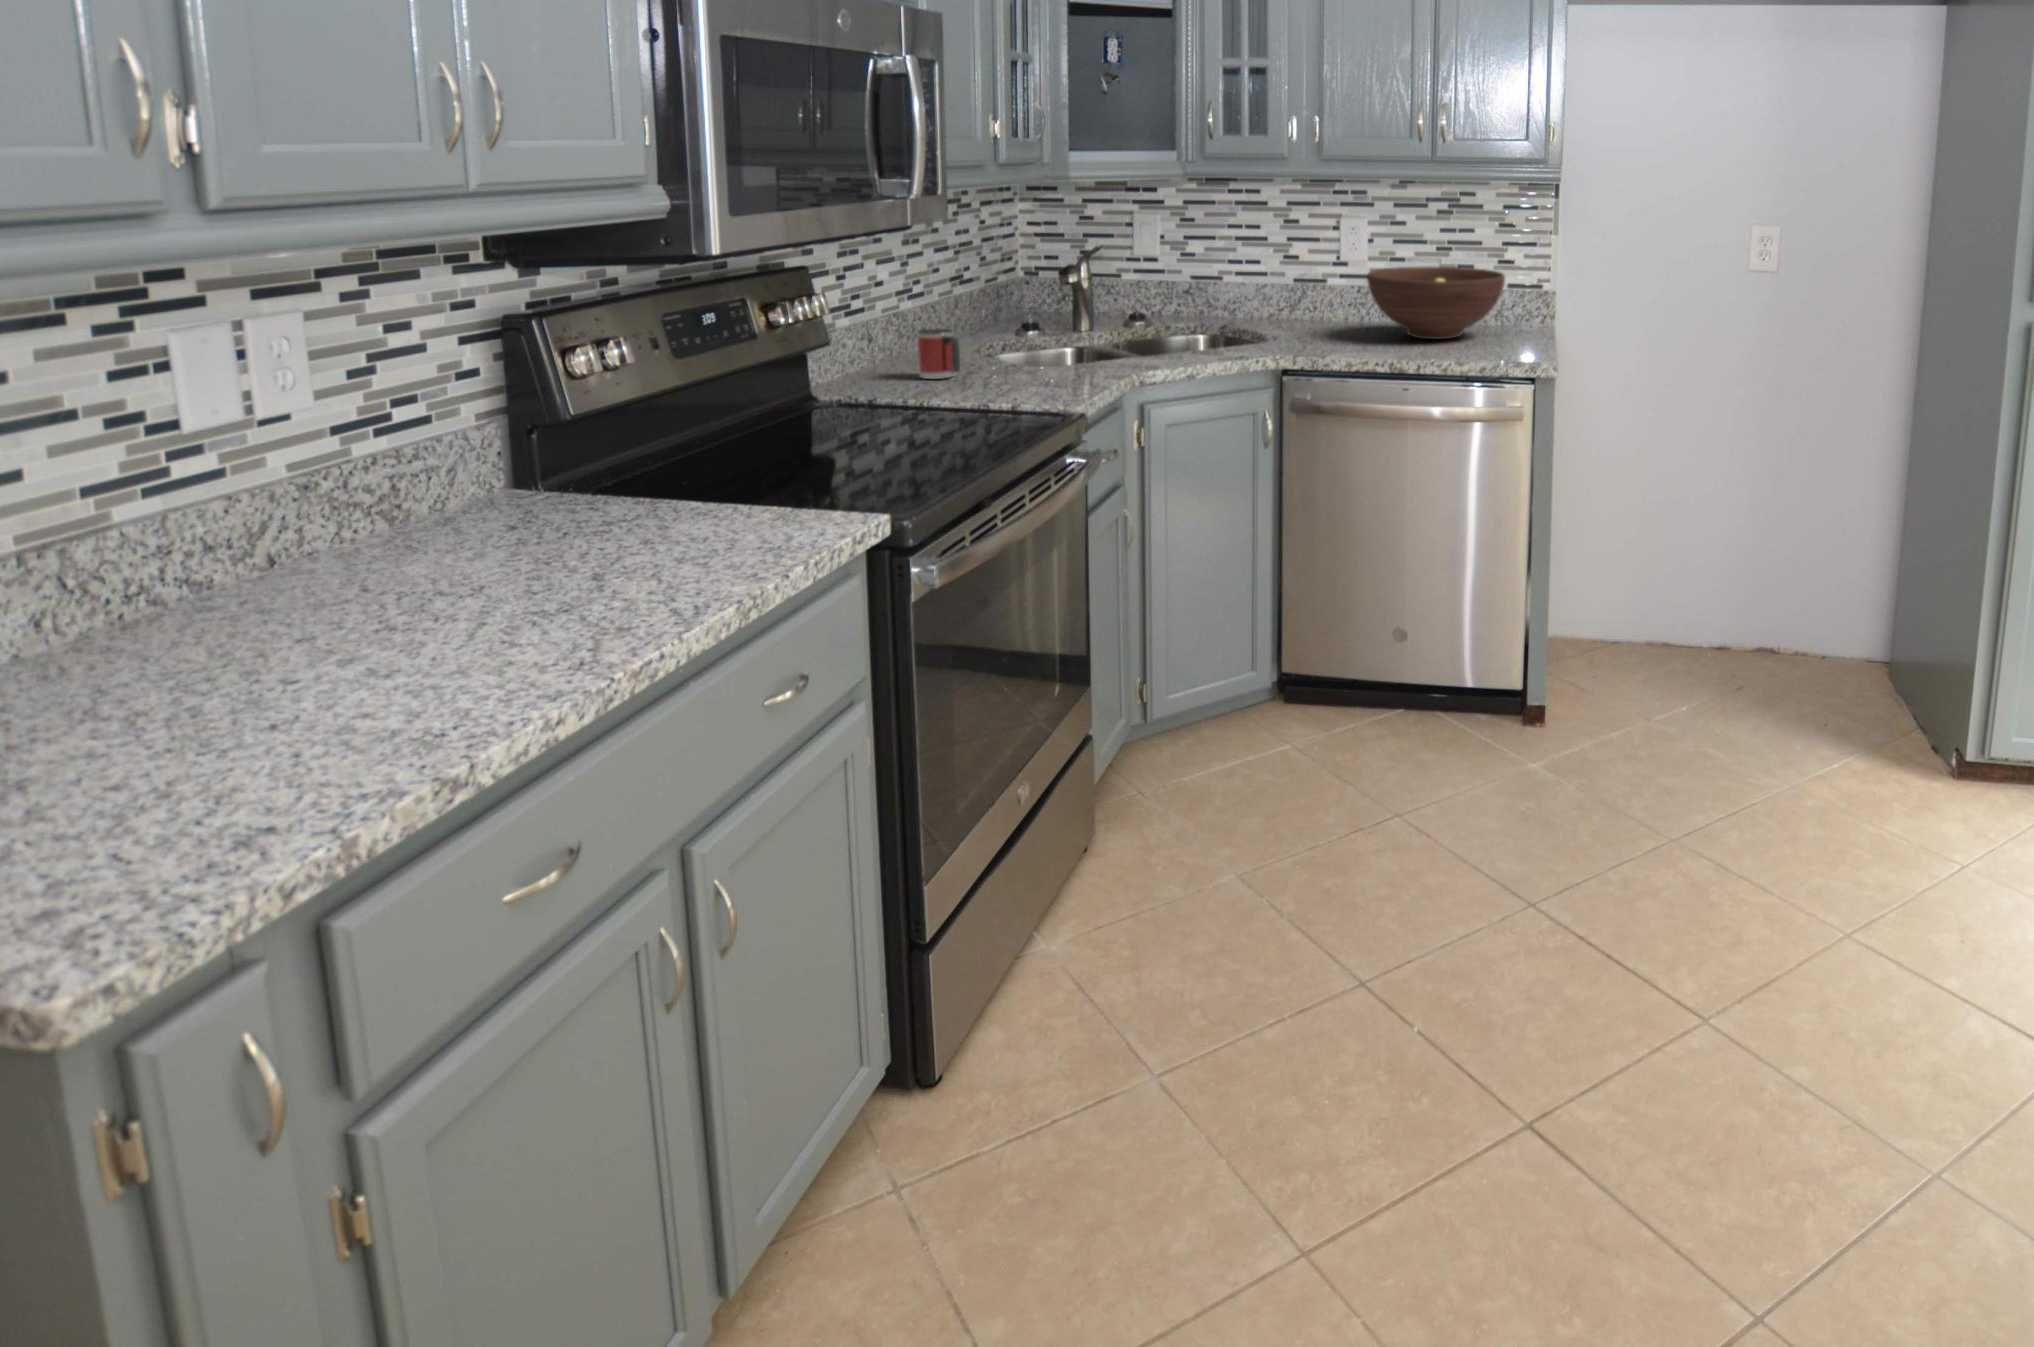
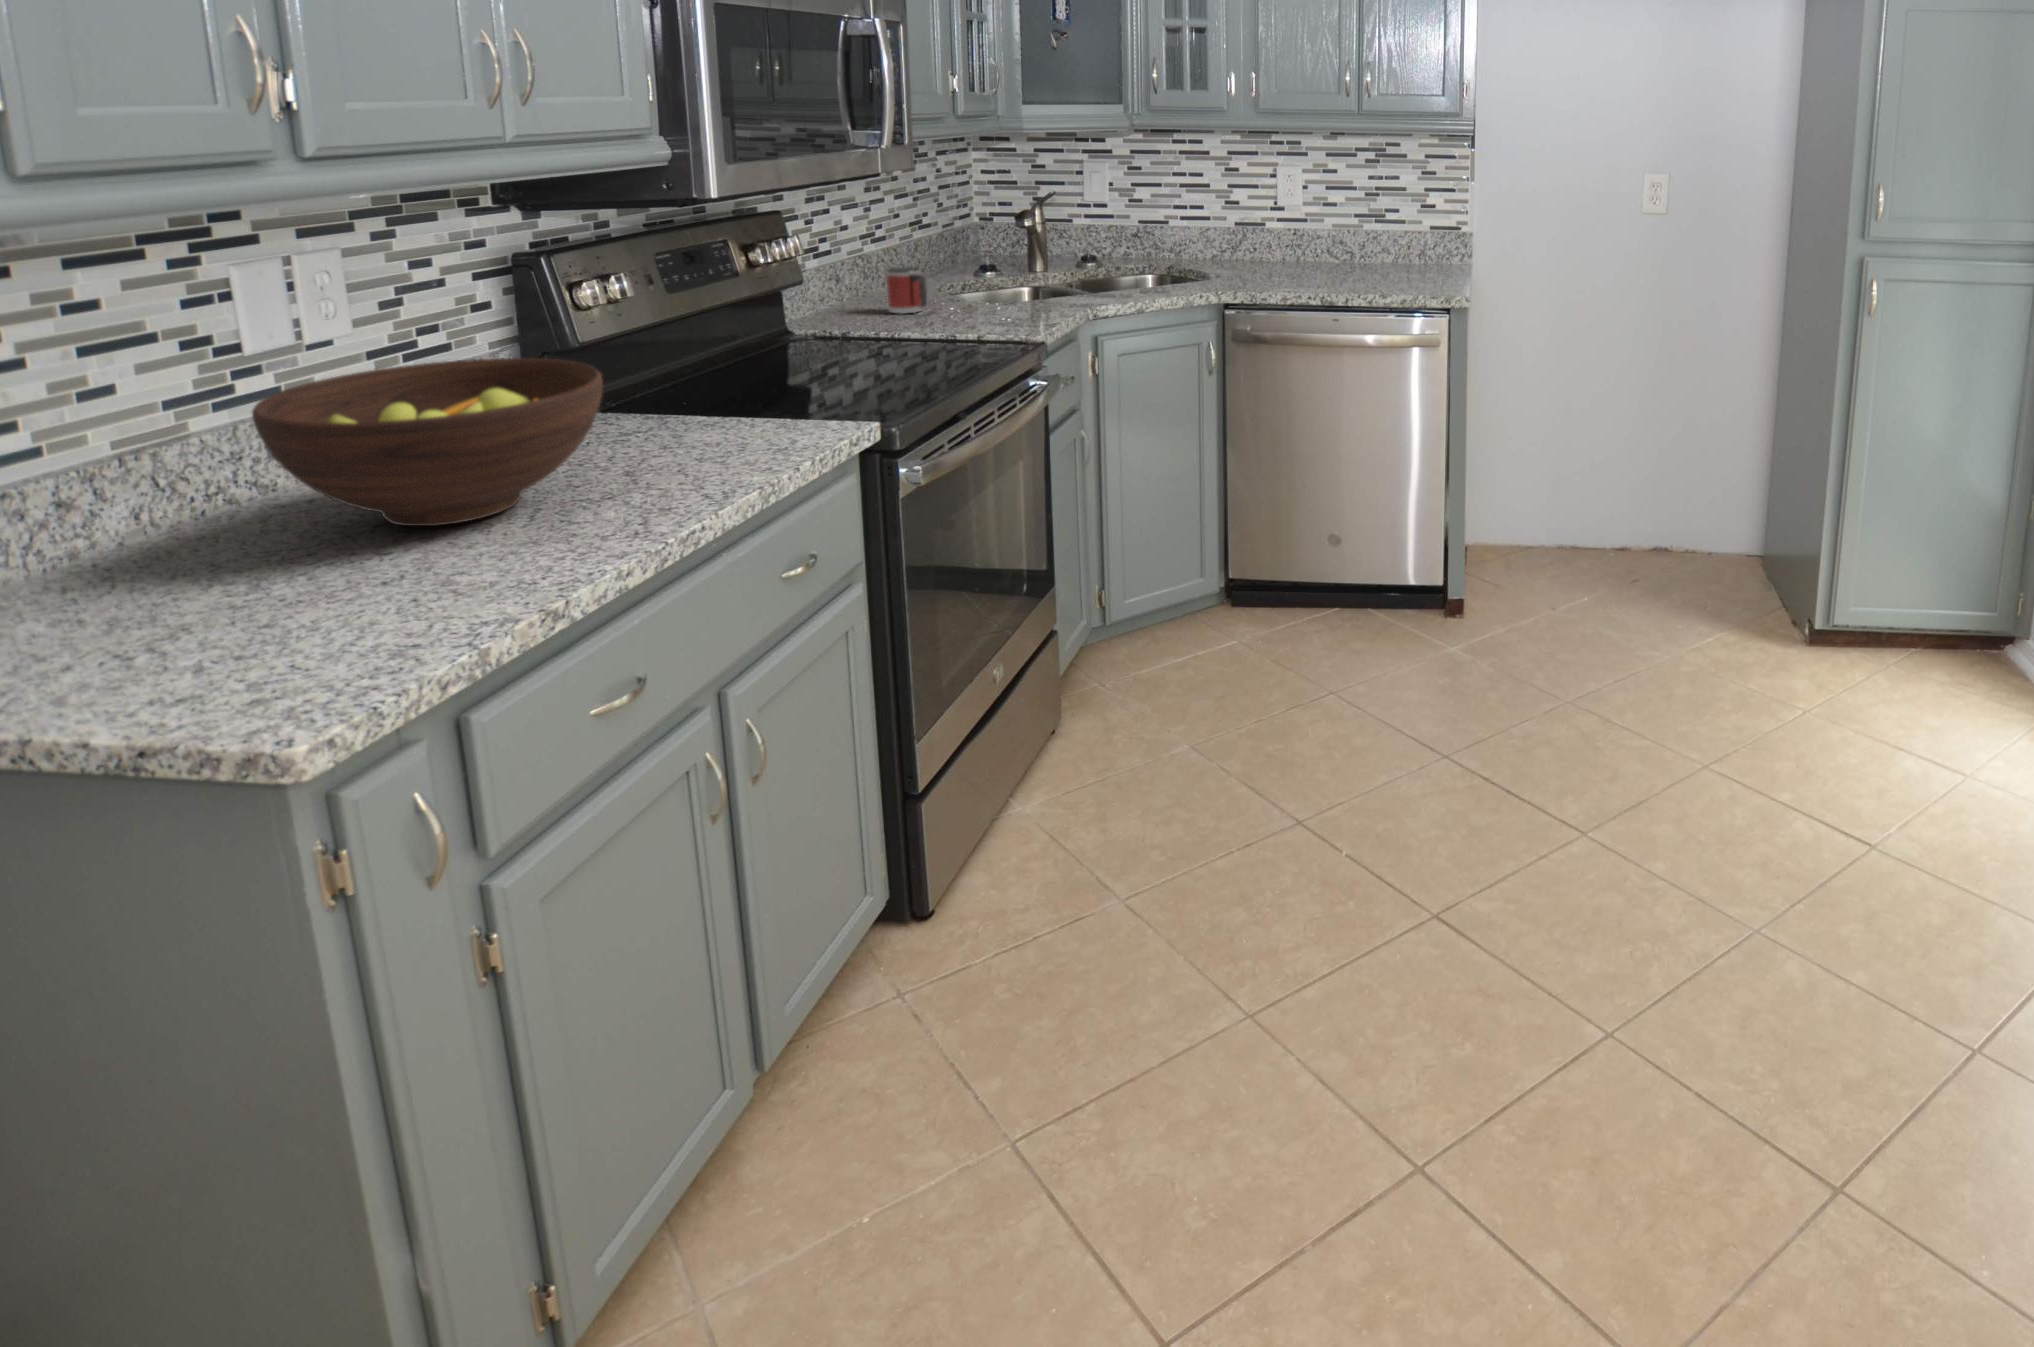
fruit bowl: present [1367,267,1505,339] -> present [252,358,603,526]

